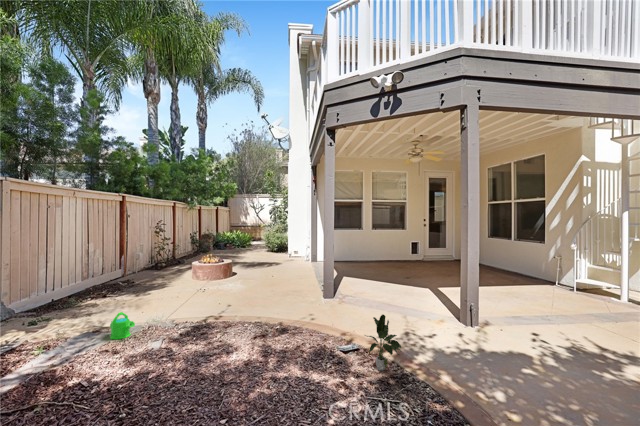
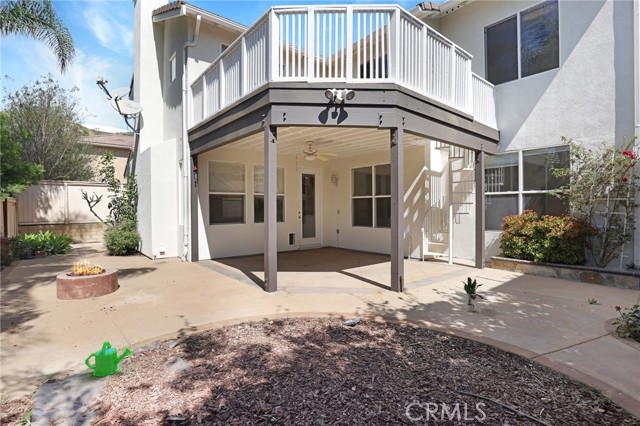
potted plant: present [365,315,401,371] -> present [463,277,483,312]

